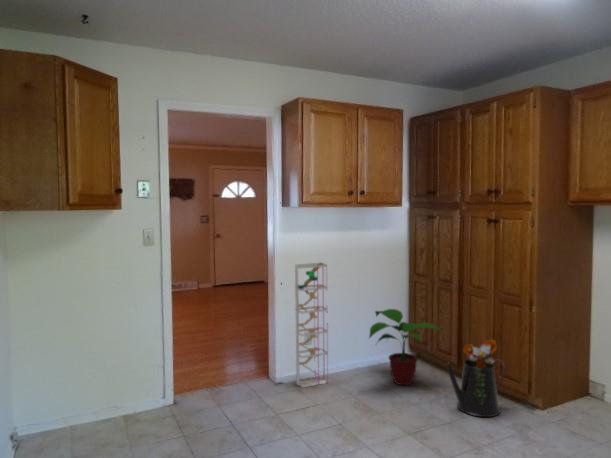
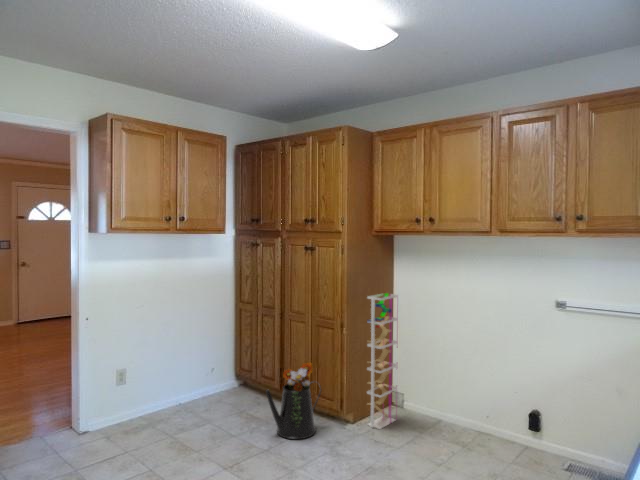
shelving unit: present [295,263,328,387] -> present [367,293,398,429]
potted plant: present [369,309,443,385] -> none [188,339,267,417]

